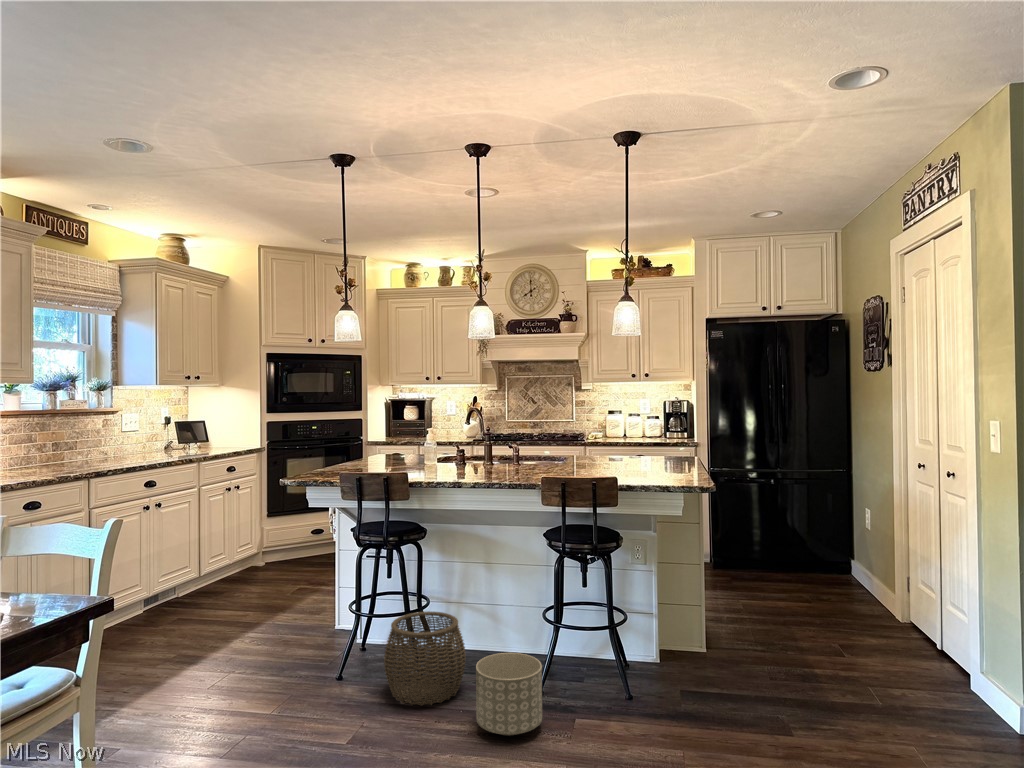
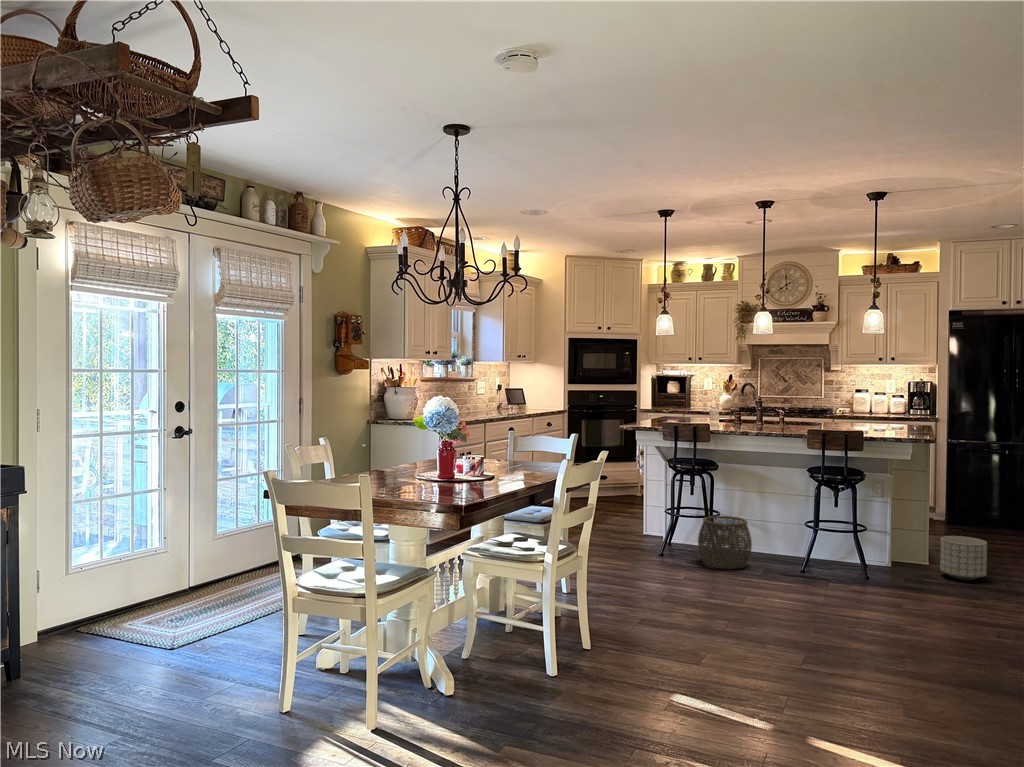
planter: present [476,653,542,736] -> present [940,536,987,580]

